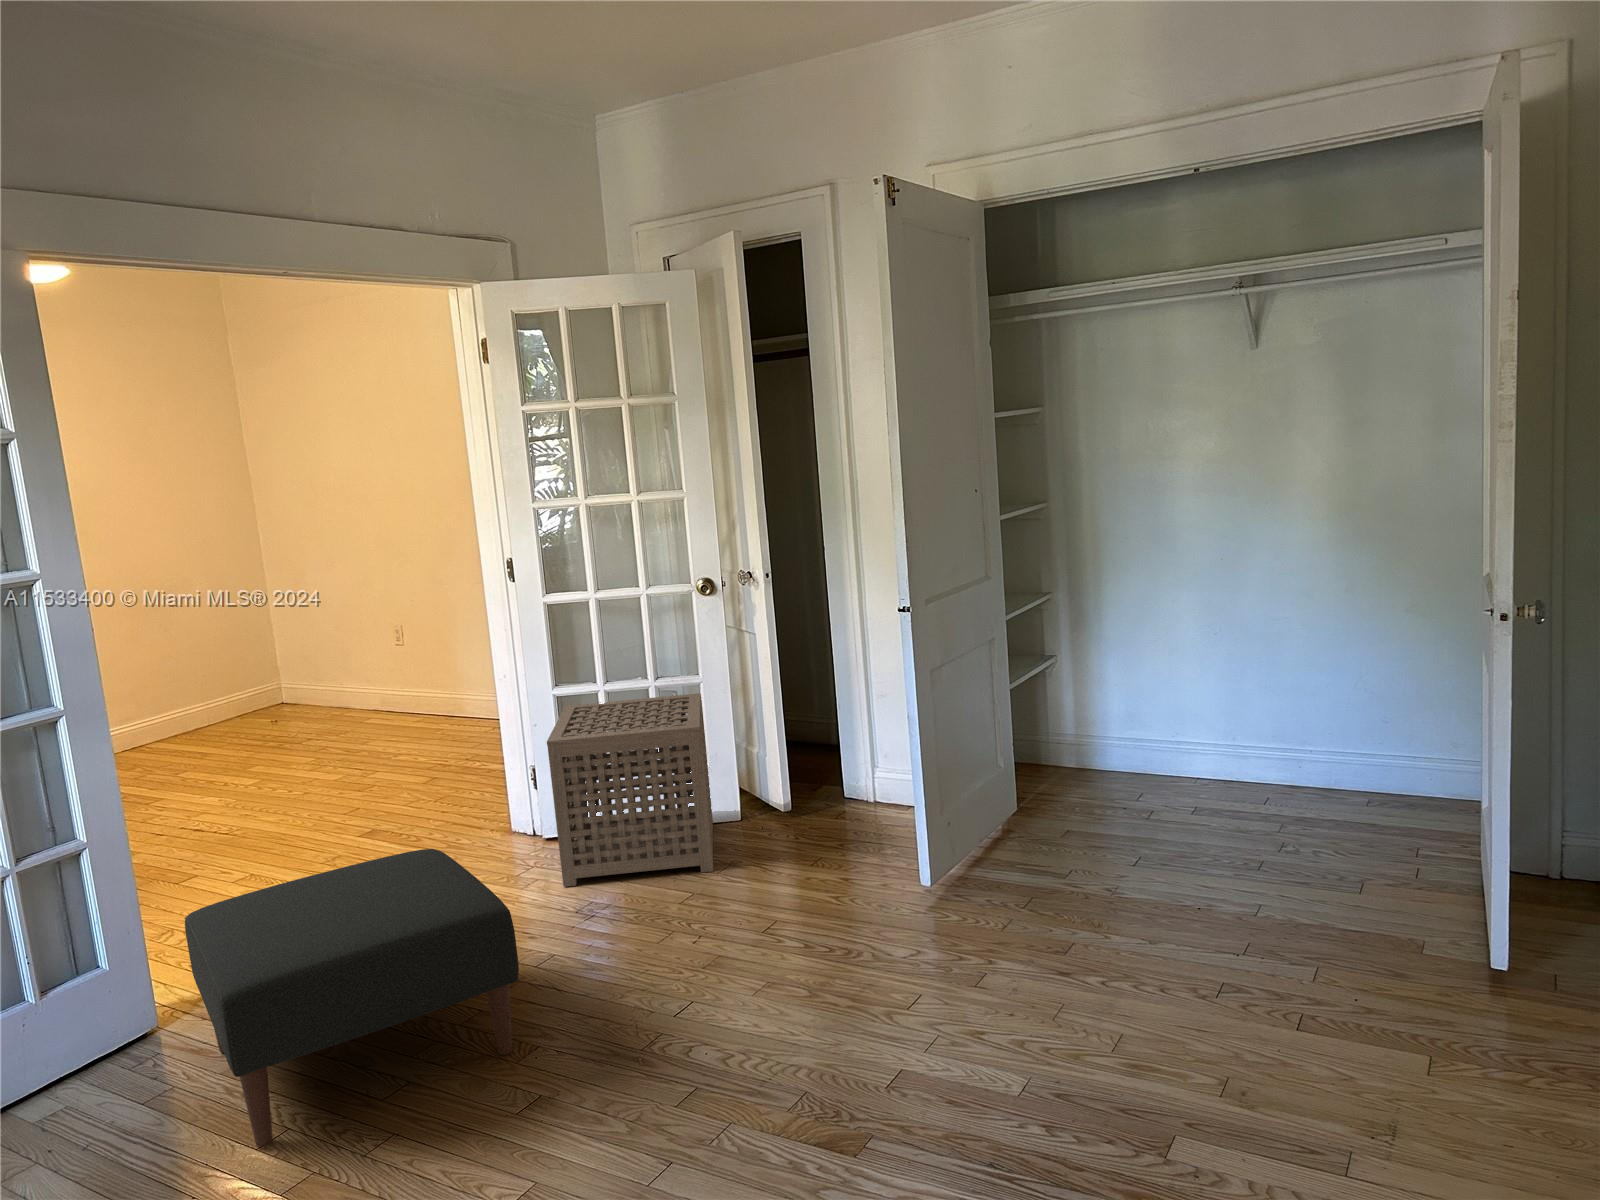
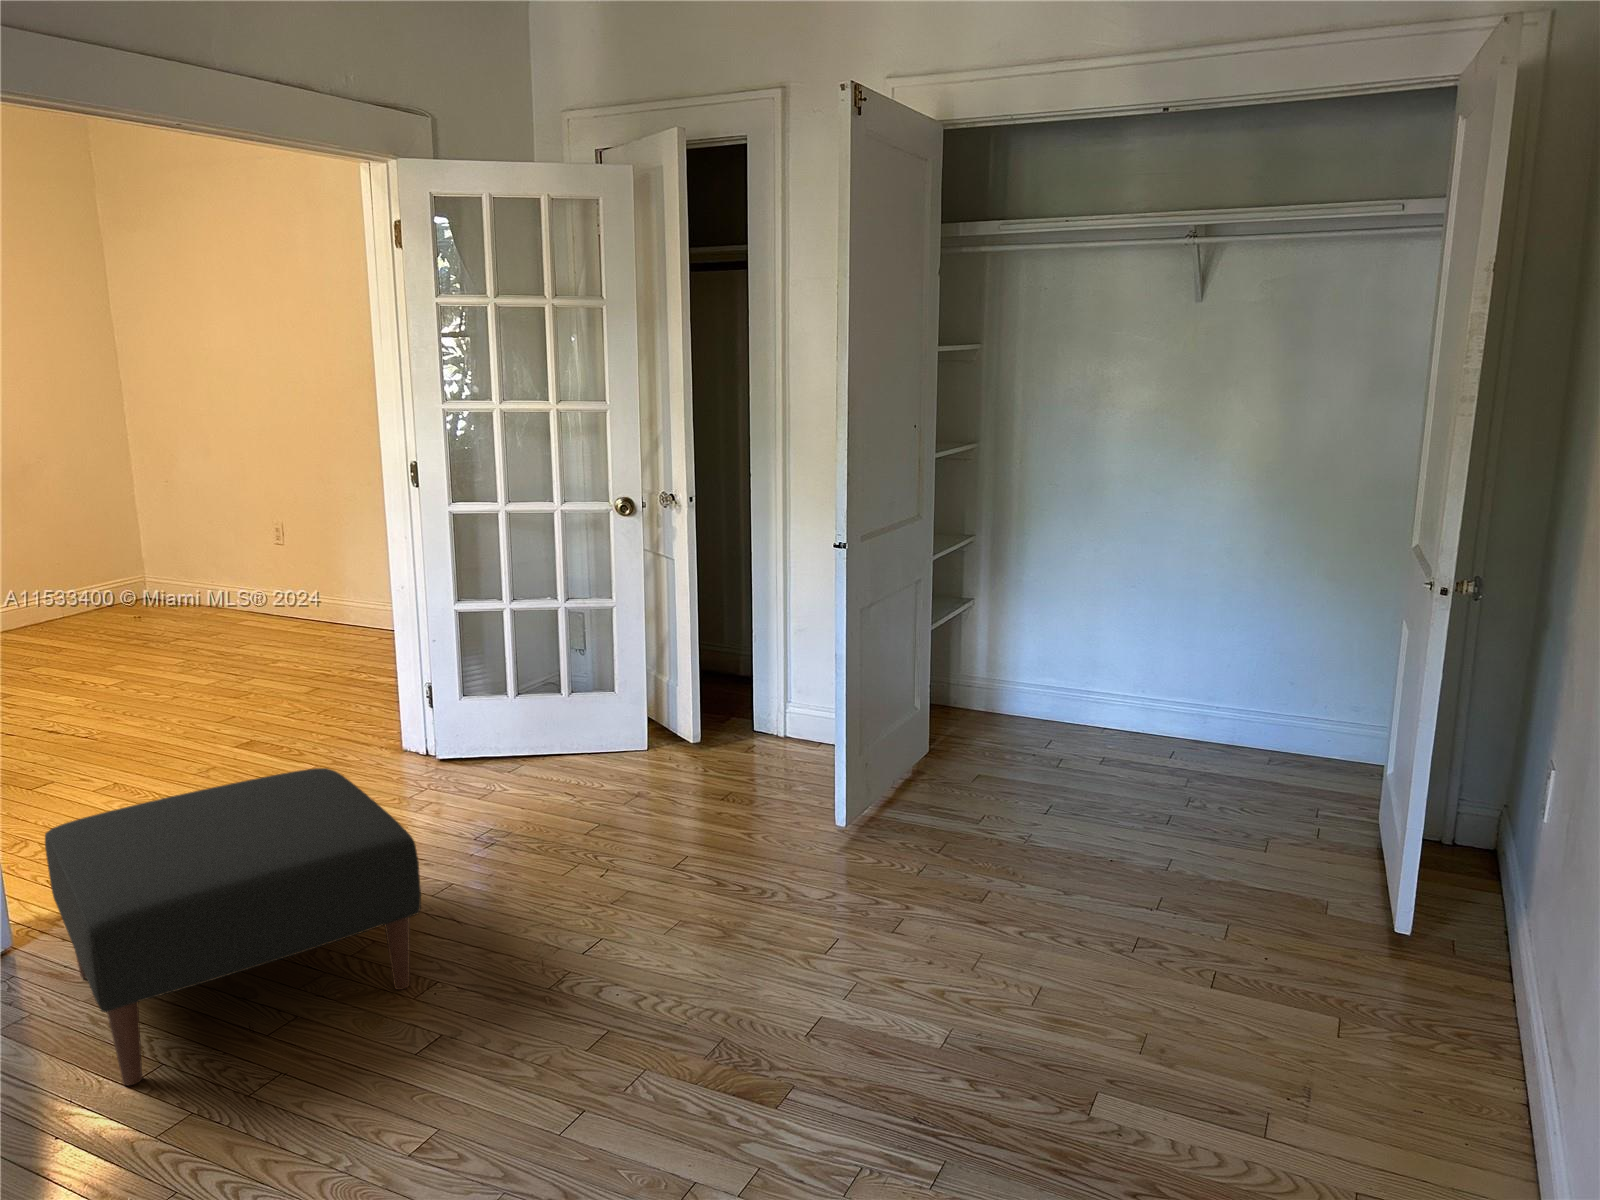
side table: present [547,693,713,887] -> none [451,617,620,810]

